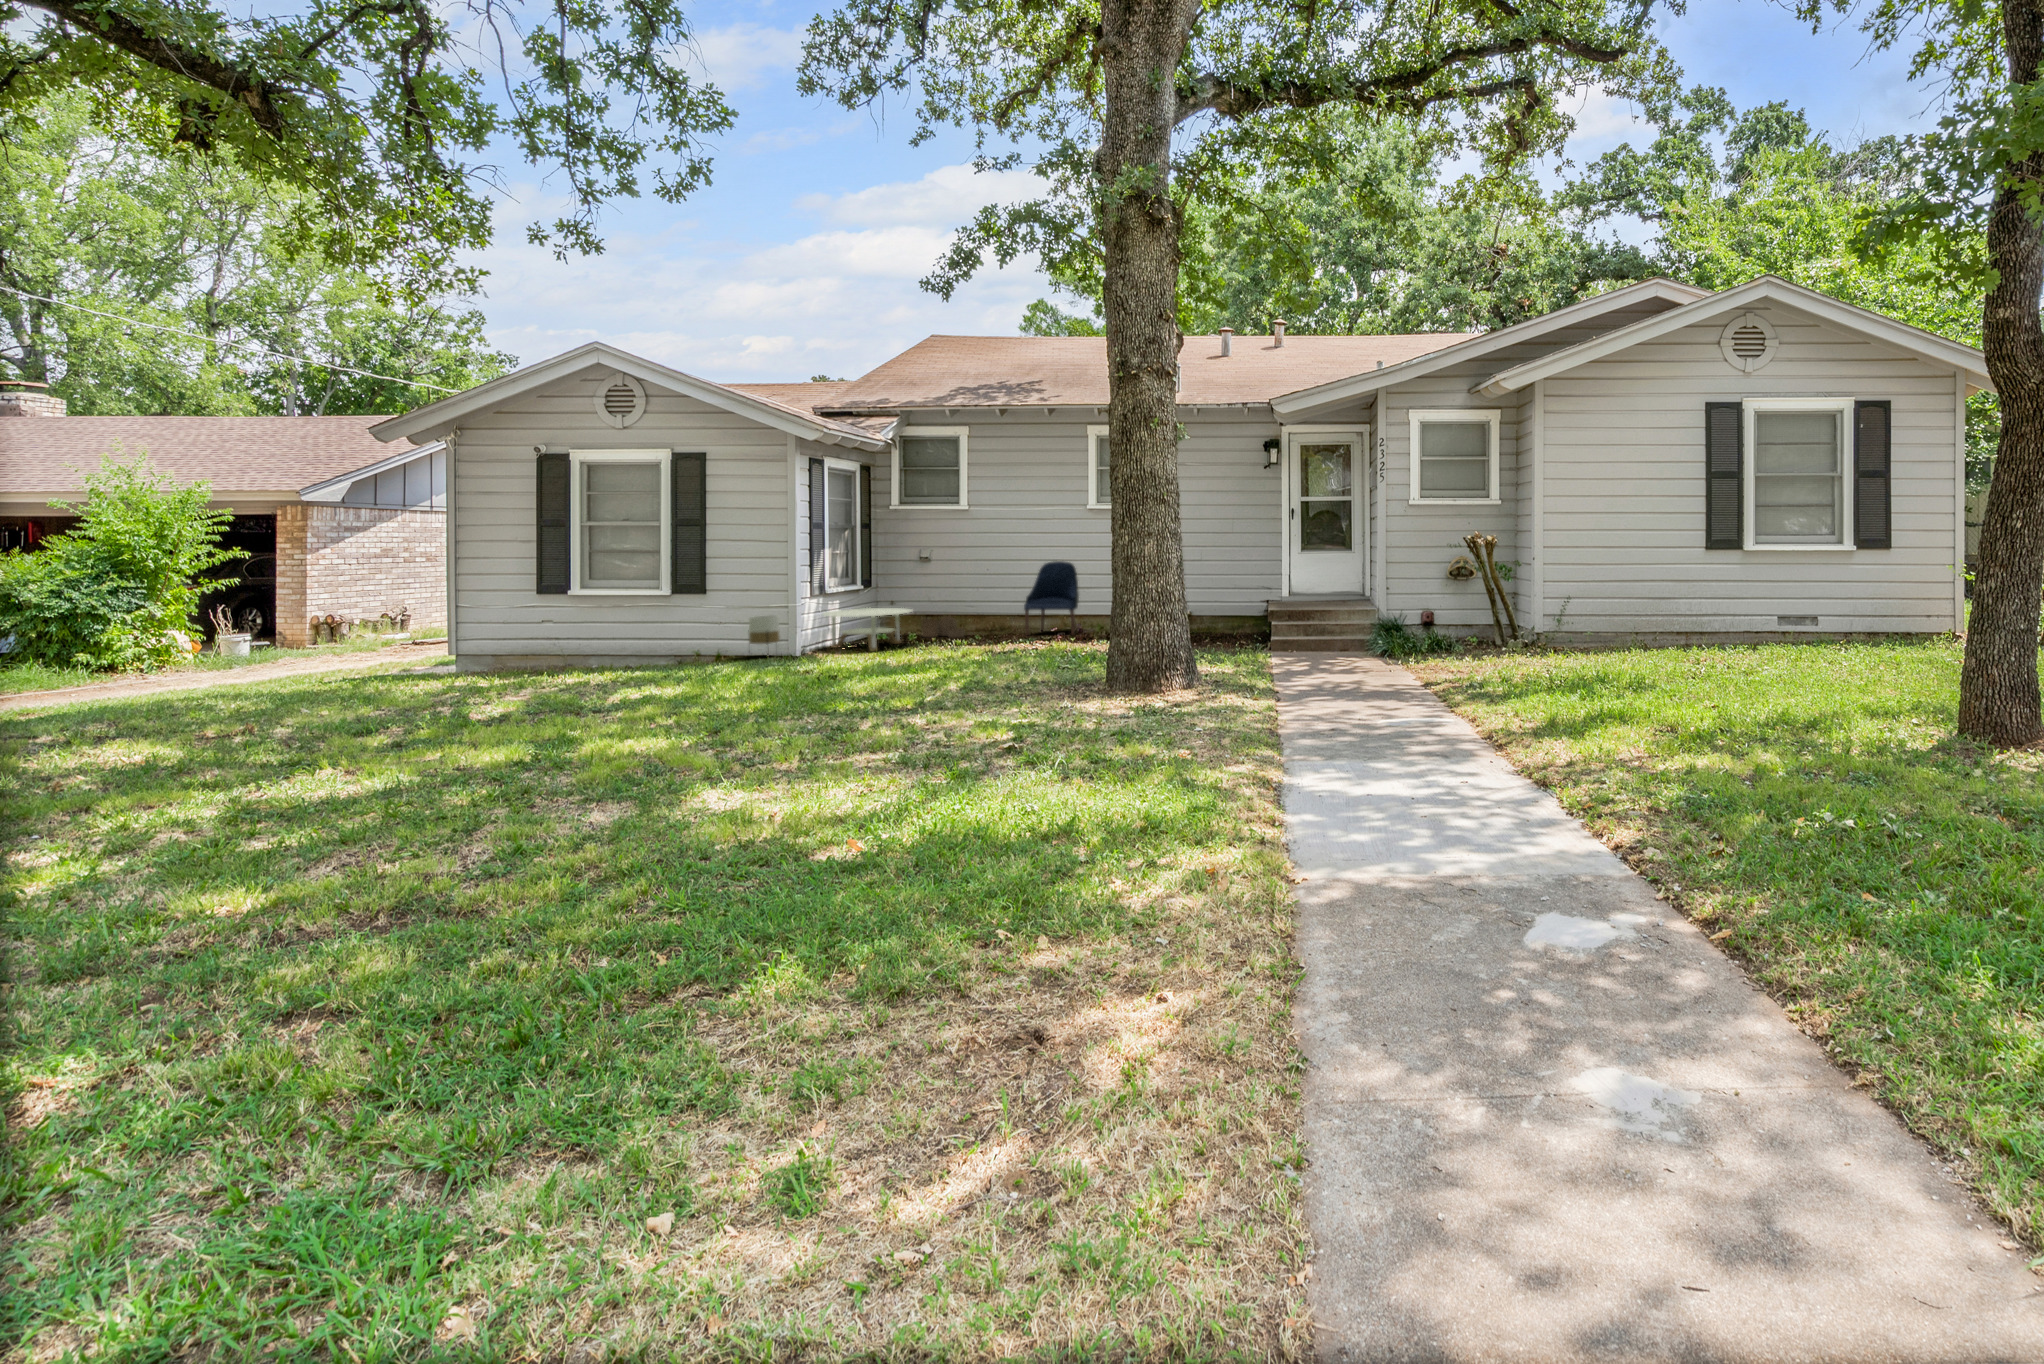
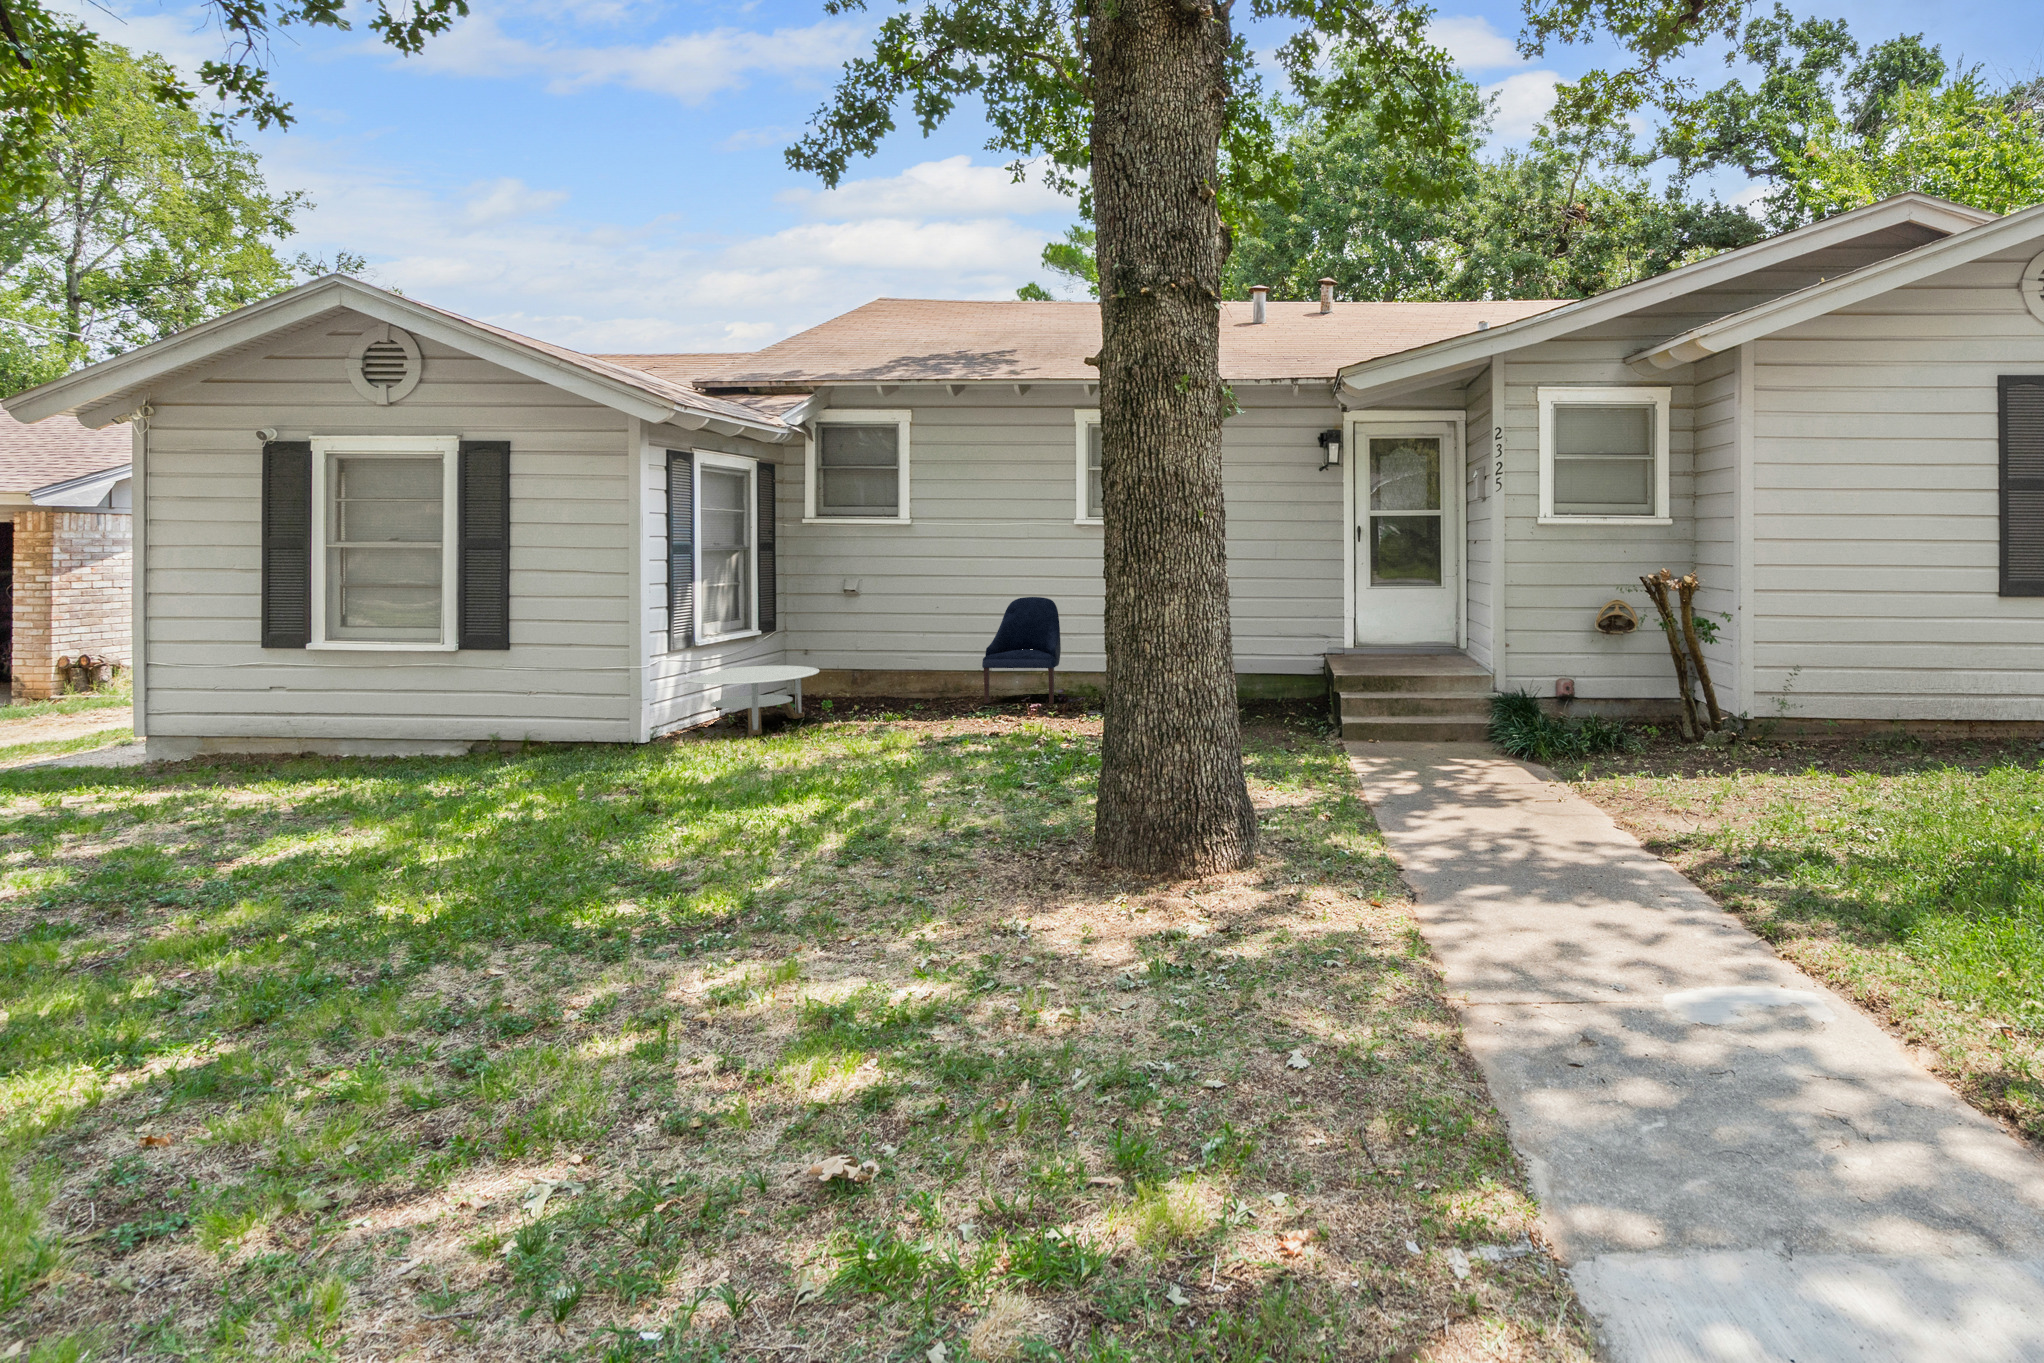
planter: present [749,615,780,655] -> none [564,682,612,748]
woven basket: present [921,616,964,637] -> none [838,670,898,706]

